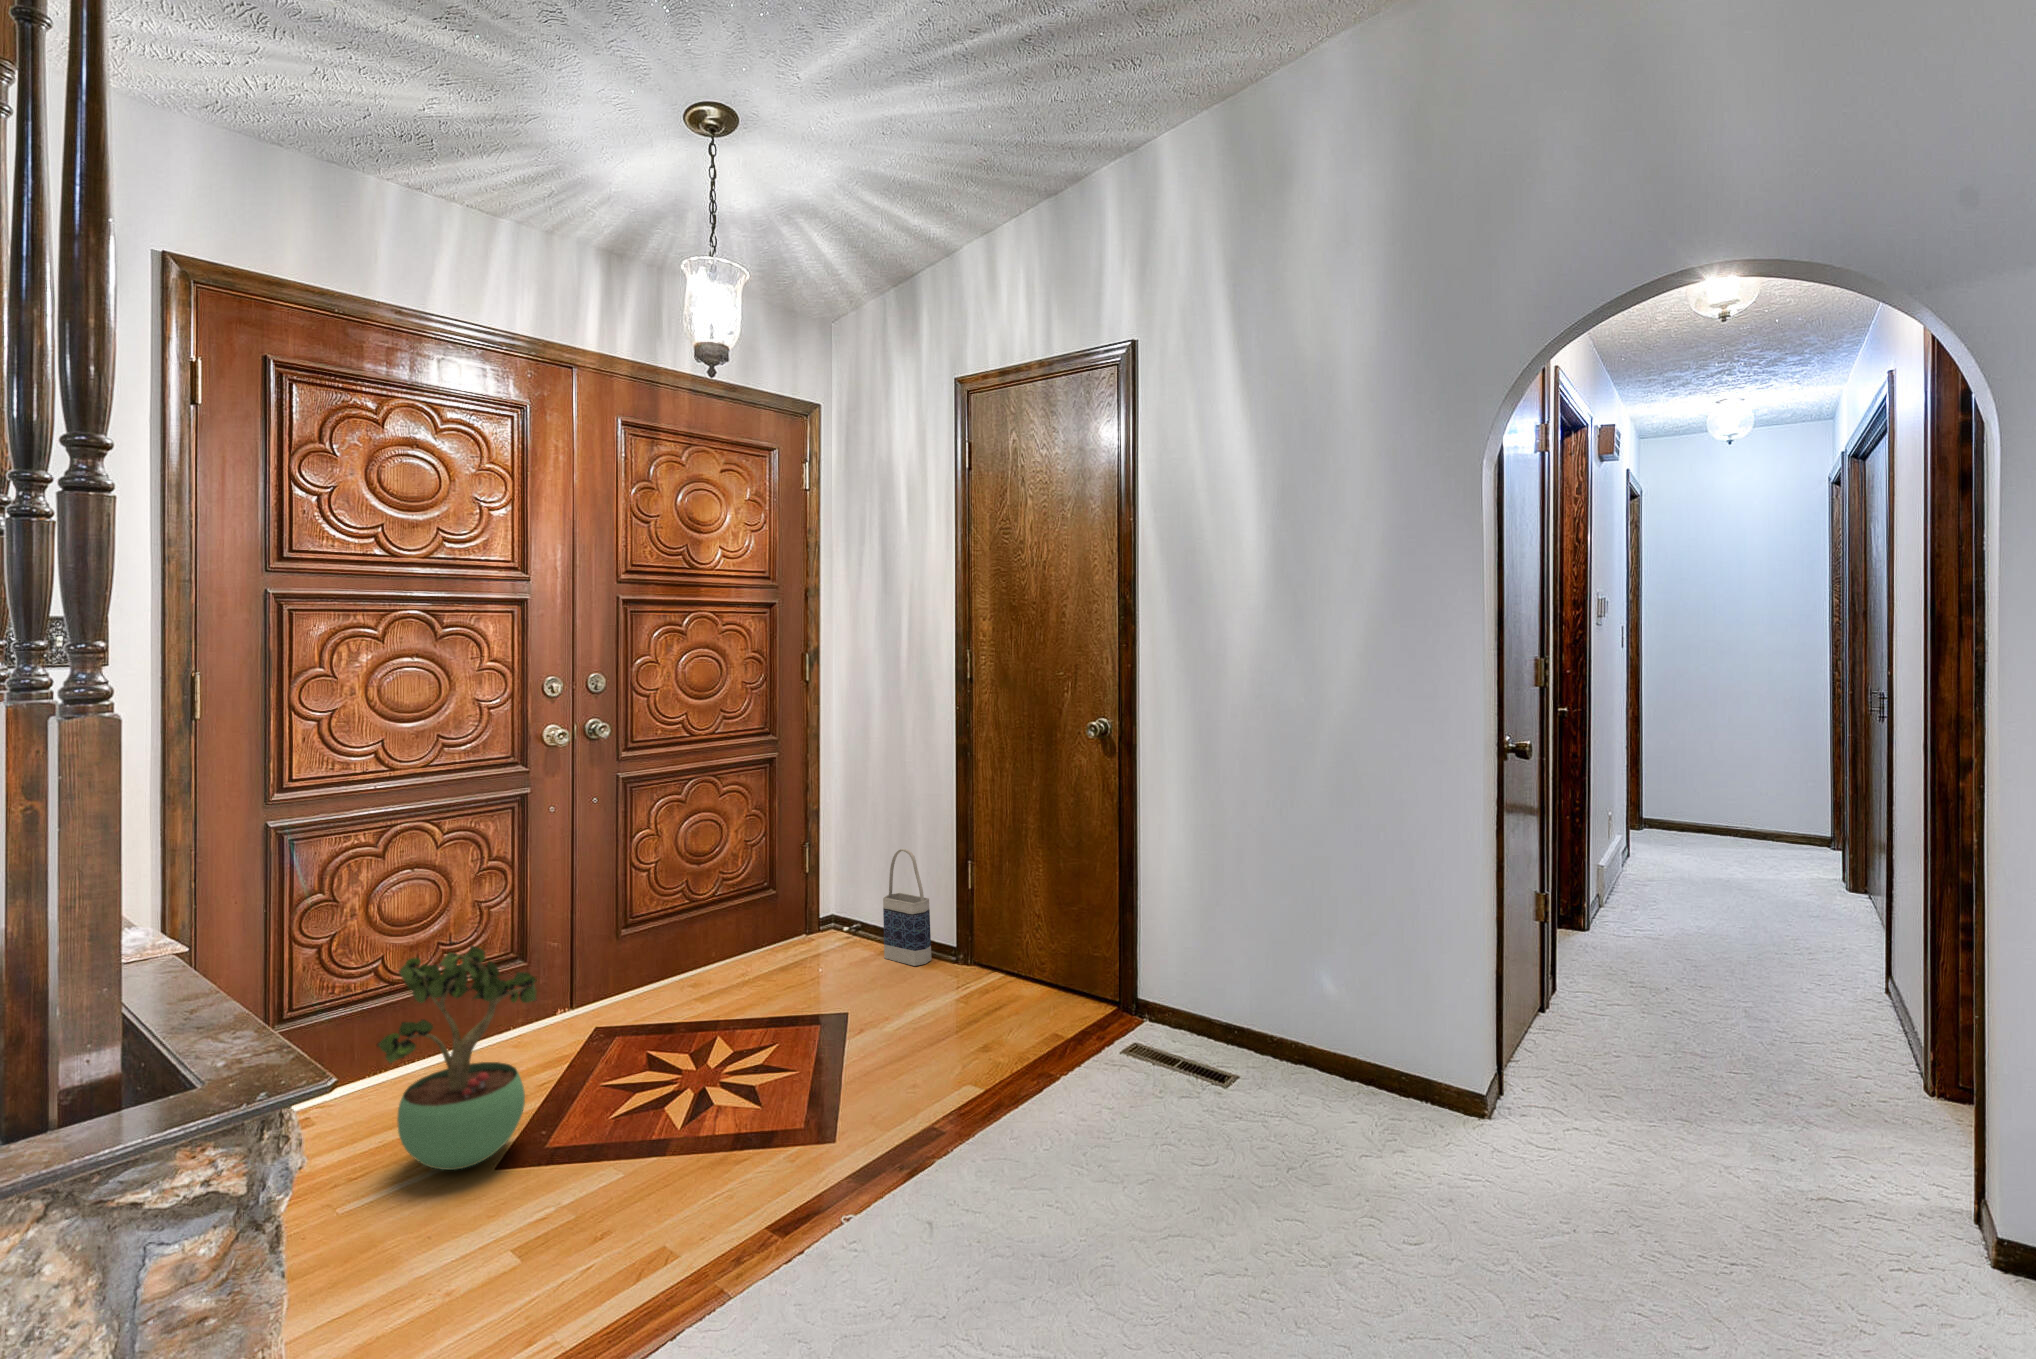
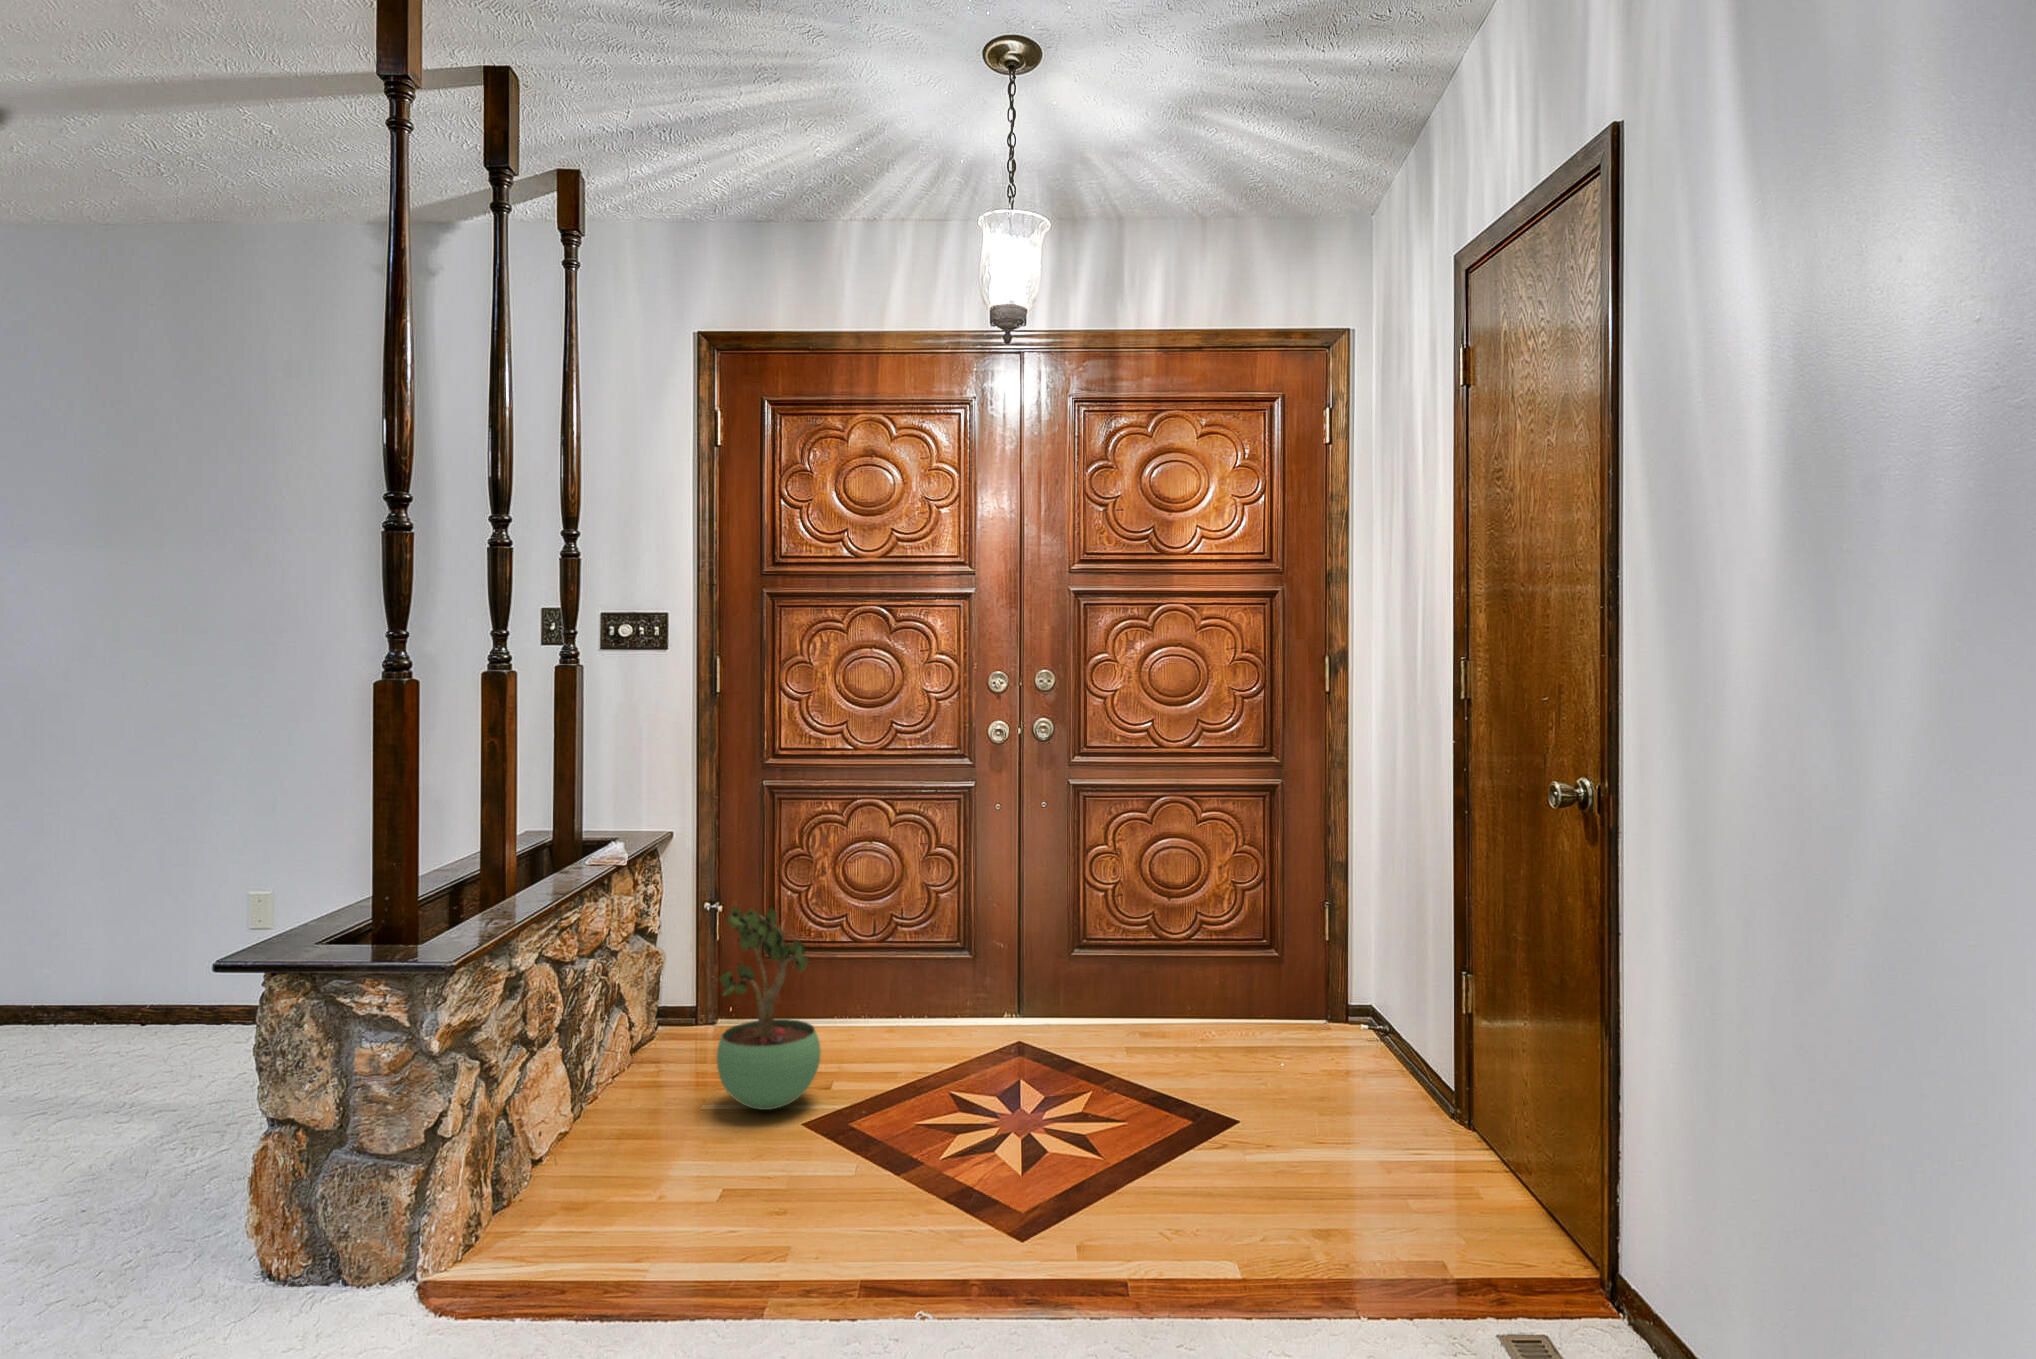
bag: present [883,849,931,966] -> none [1363,917,1416,1084]

